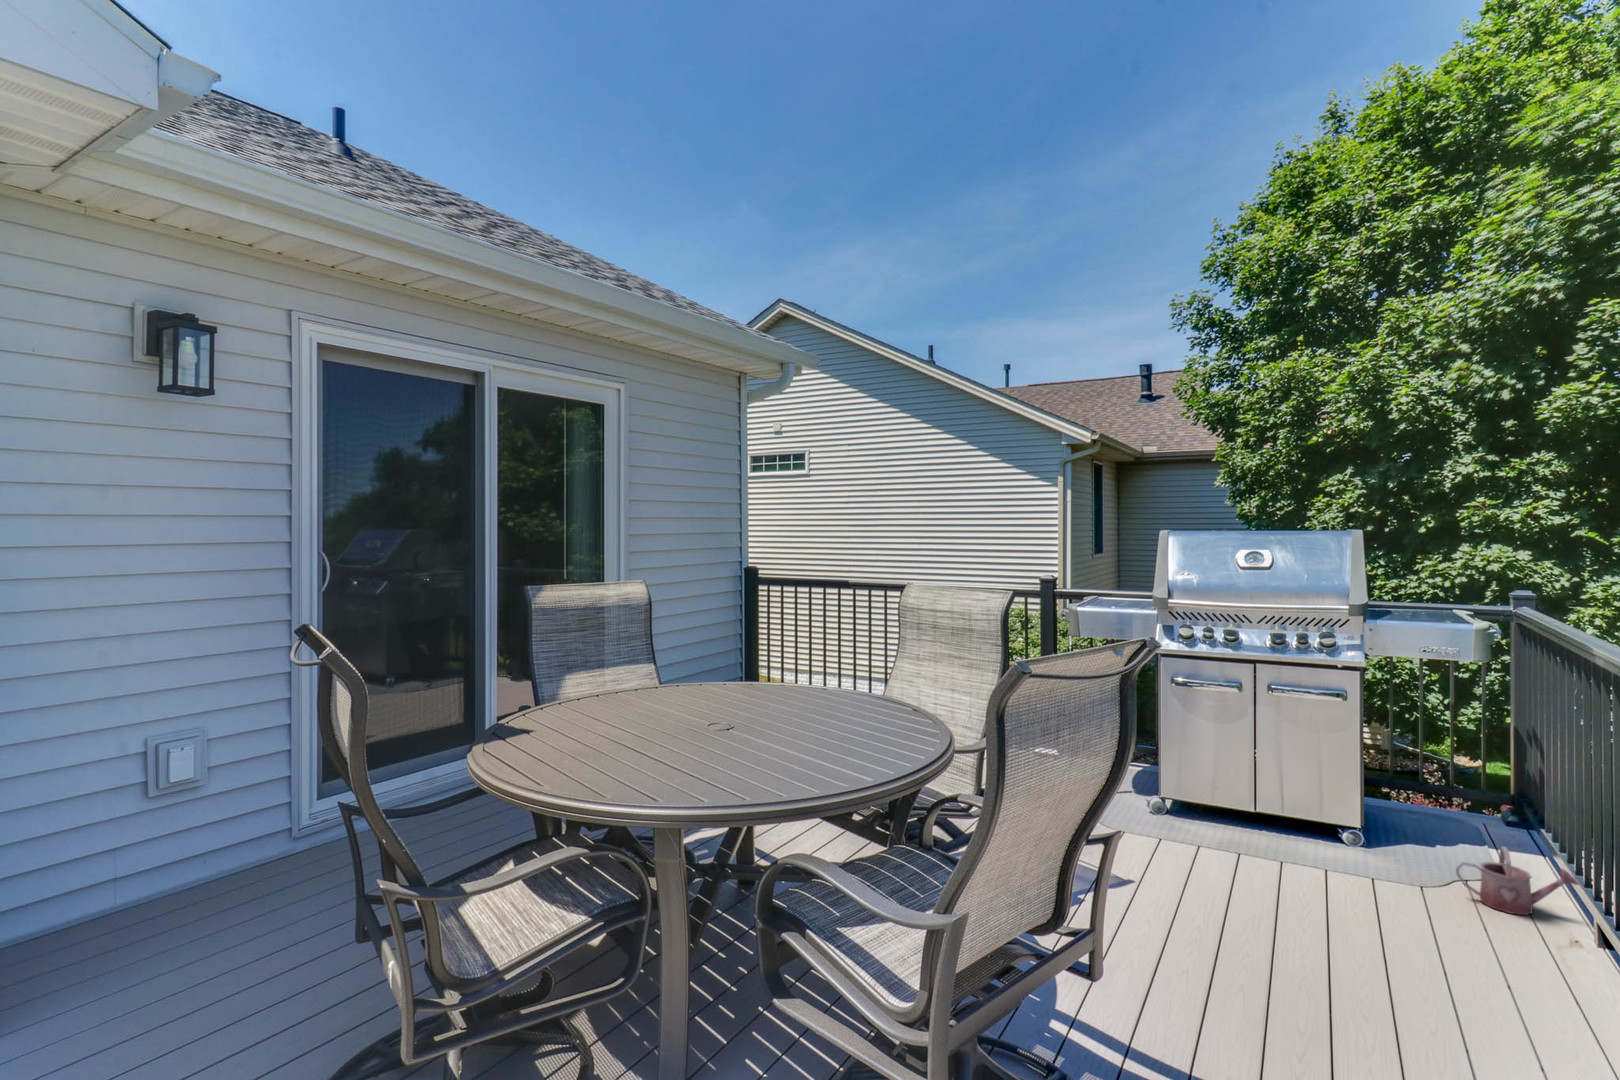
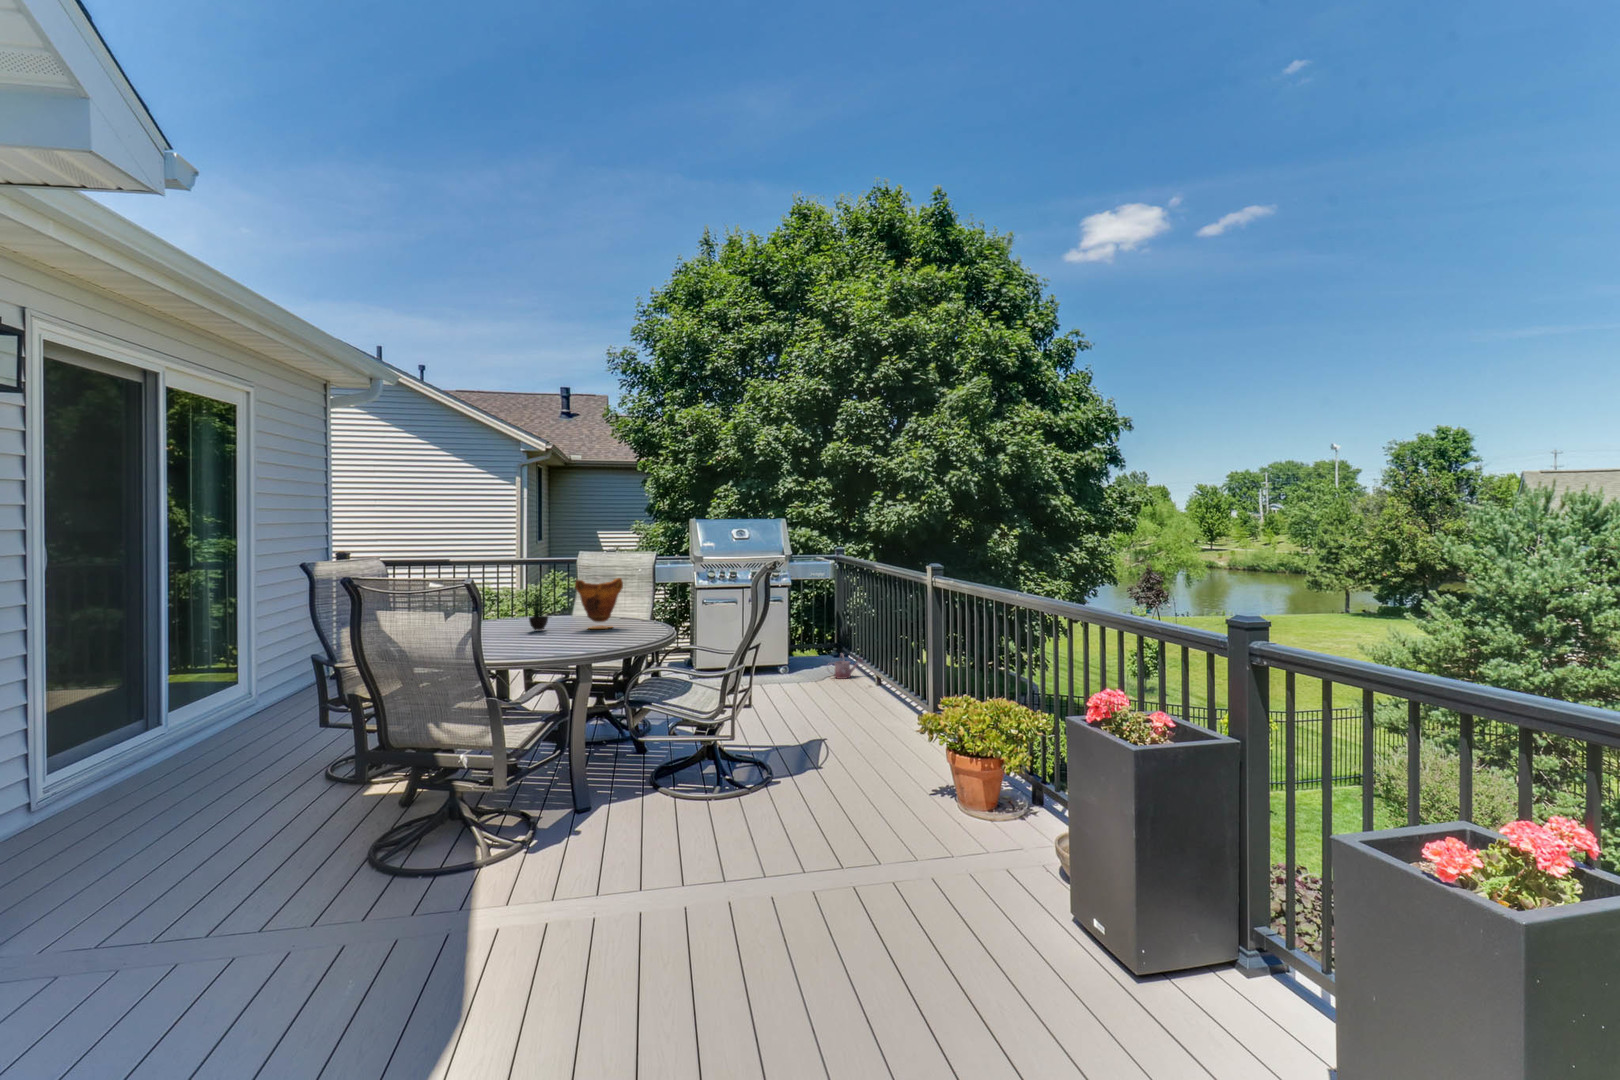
potted plant: none [689,615,747,724] -> present [527,583,548,630]
vase: none [761,644,840,748] -> present [575,578,623,629]

